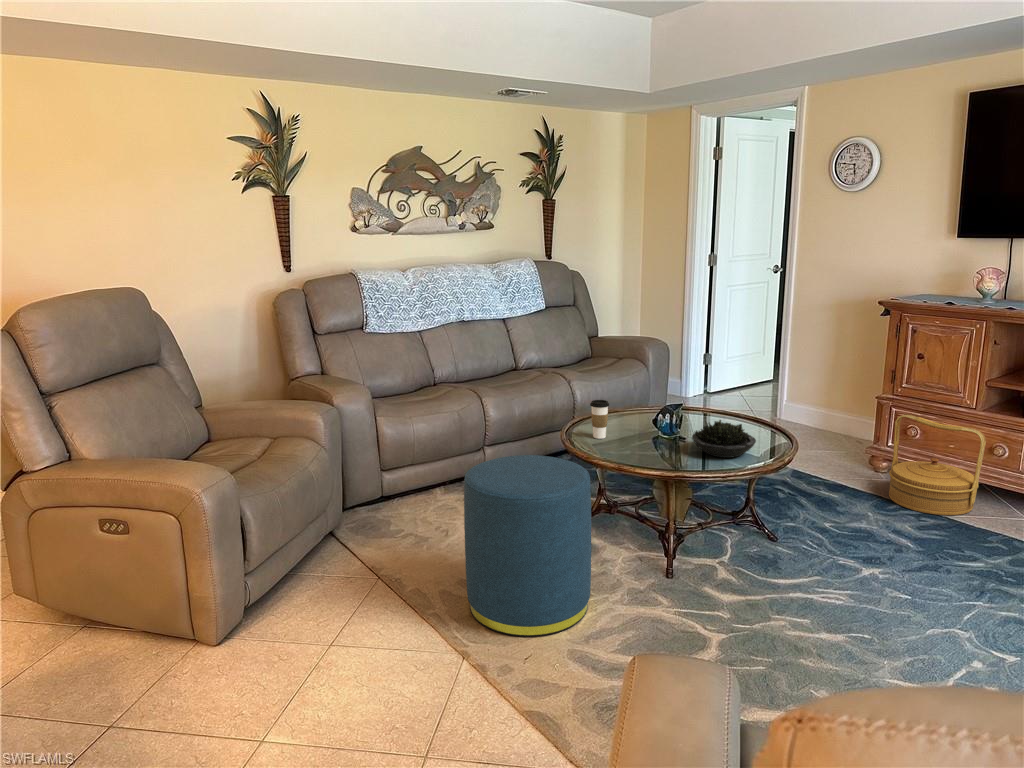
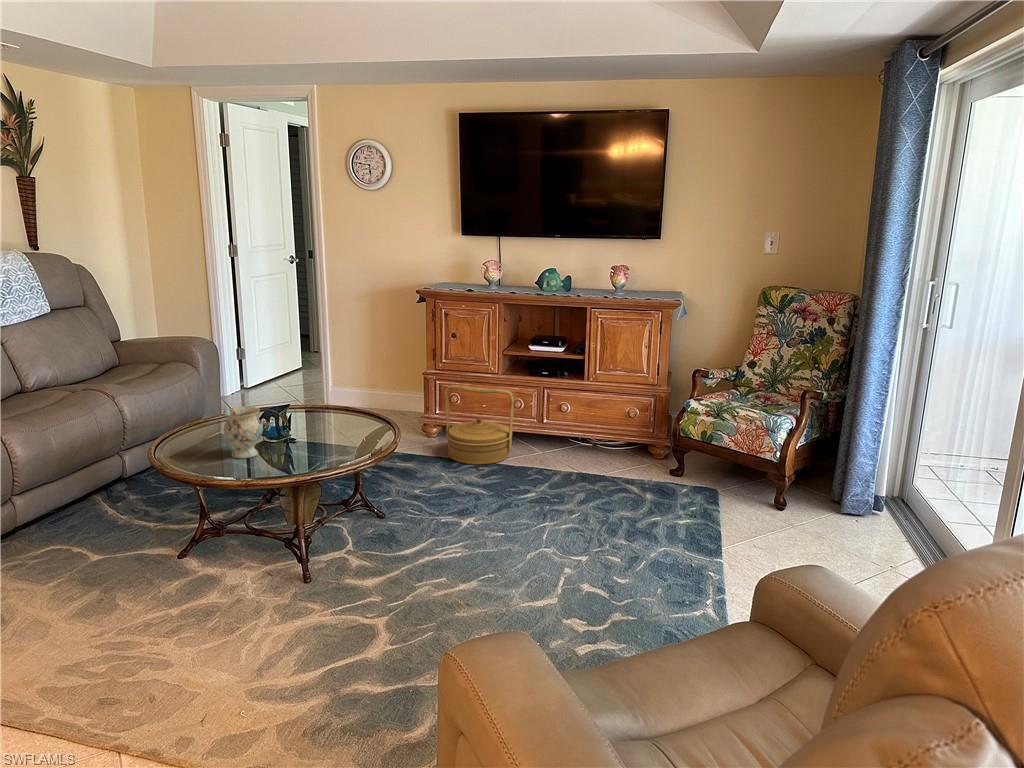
vase: none [623,399,659,448] -> present [224,406,263,458]
coffee cup: present [590,400,609,439] -> none [179,414,202,458]
succulent plant: present [692,420,756,458] -> none [300,415,362,452]
ottoman: present [464,455,591,637] -> none [72,488,245,704]

